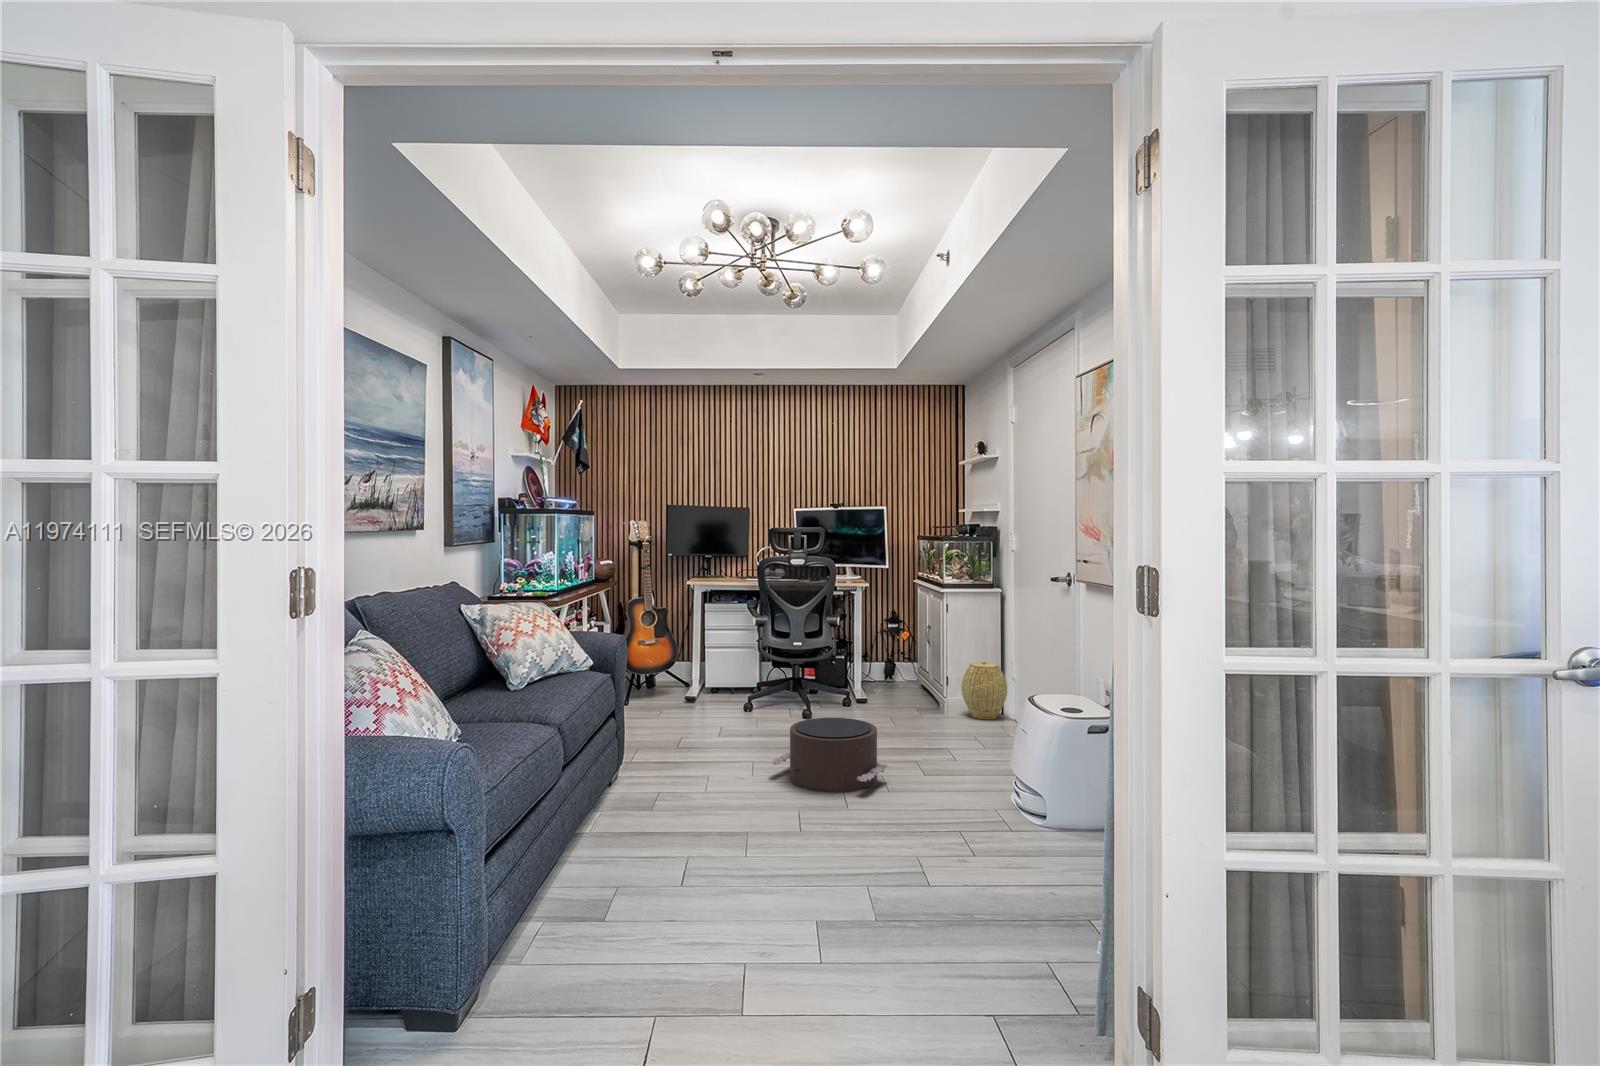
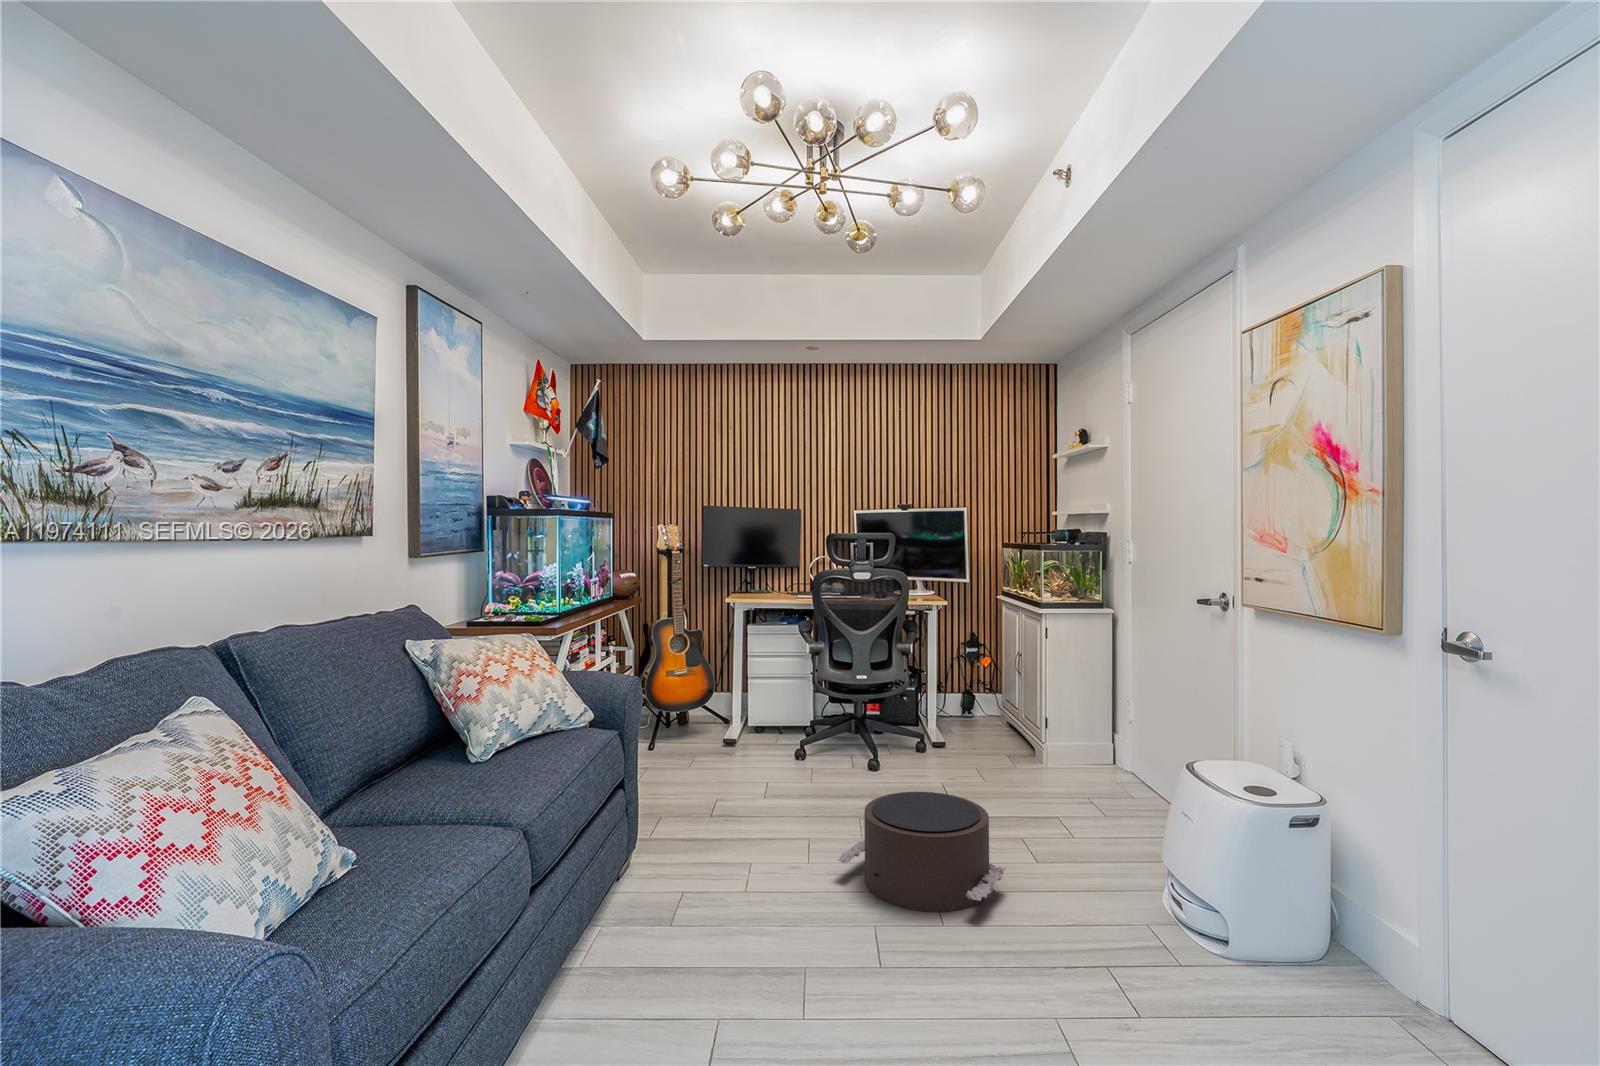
woven basket: present [961,661,1007,719] -> none [1074,702,1137,779]

